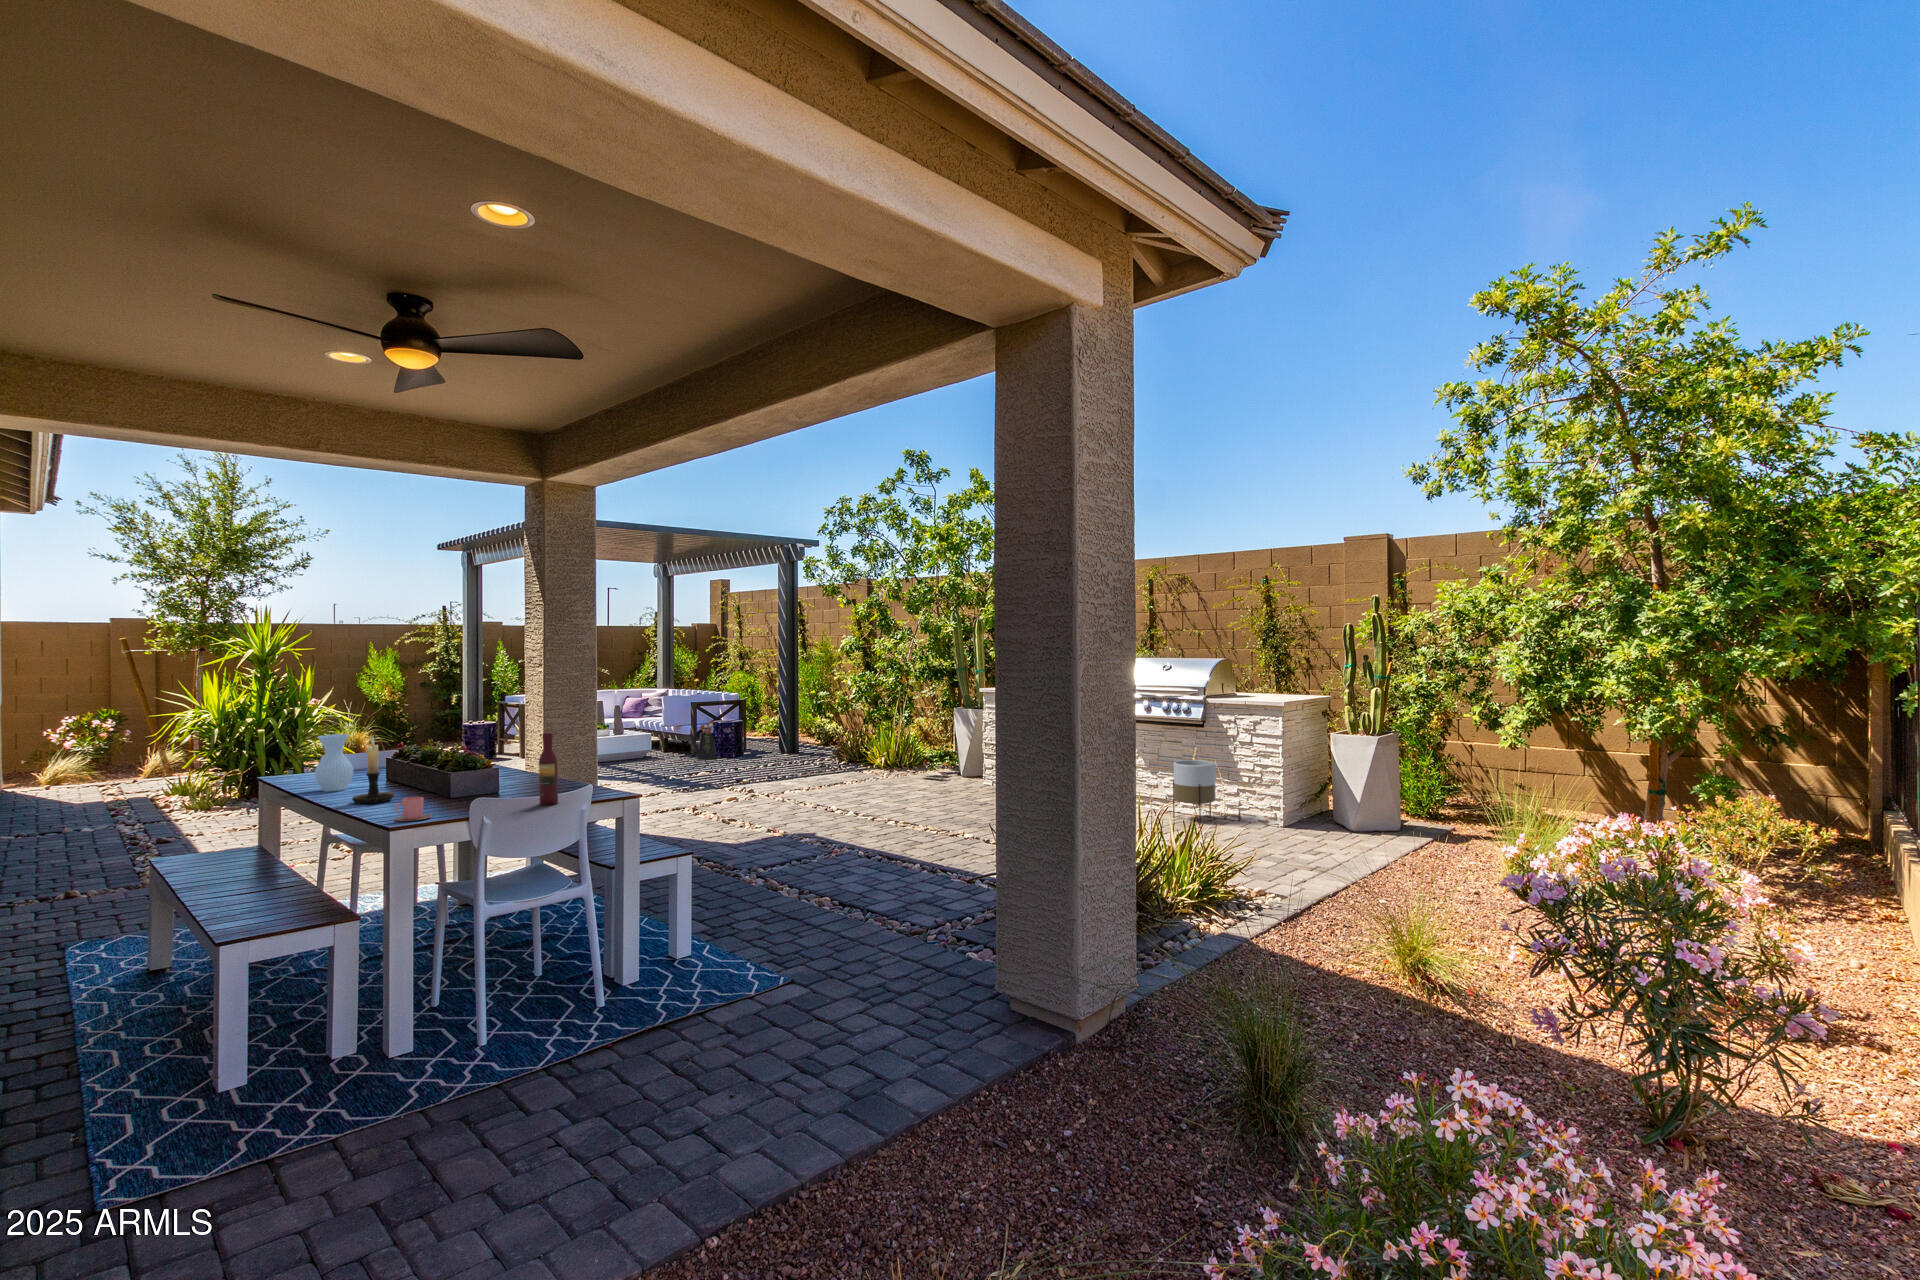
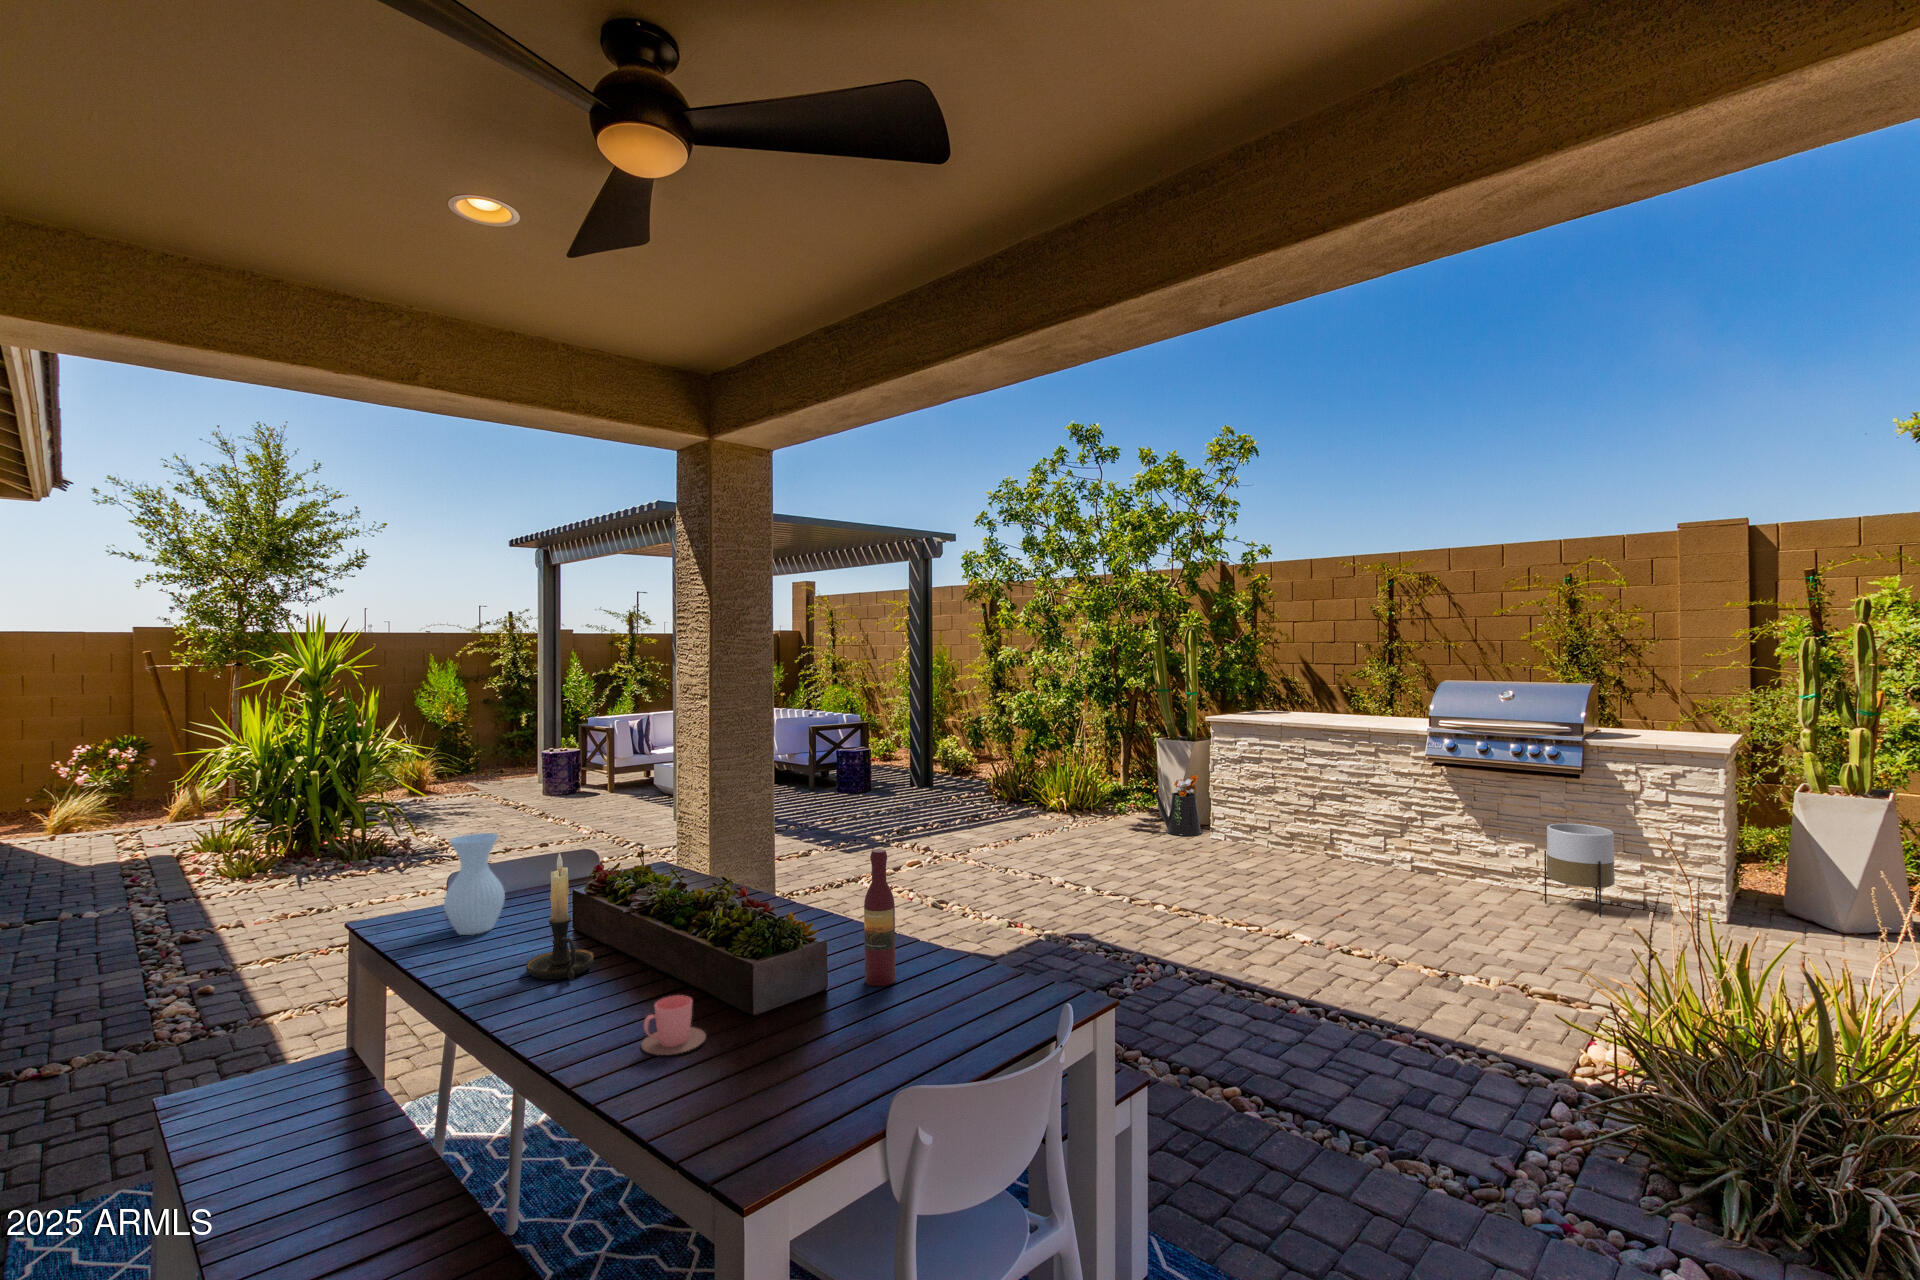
watering can: present [690,721,719,759] -> present [1155,775,1208,836]

